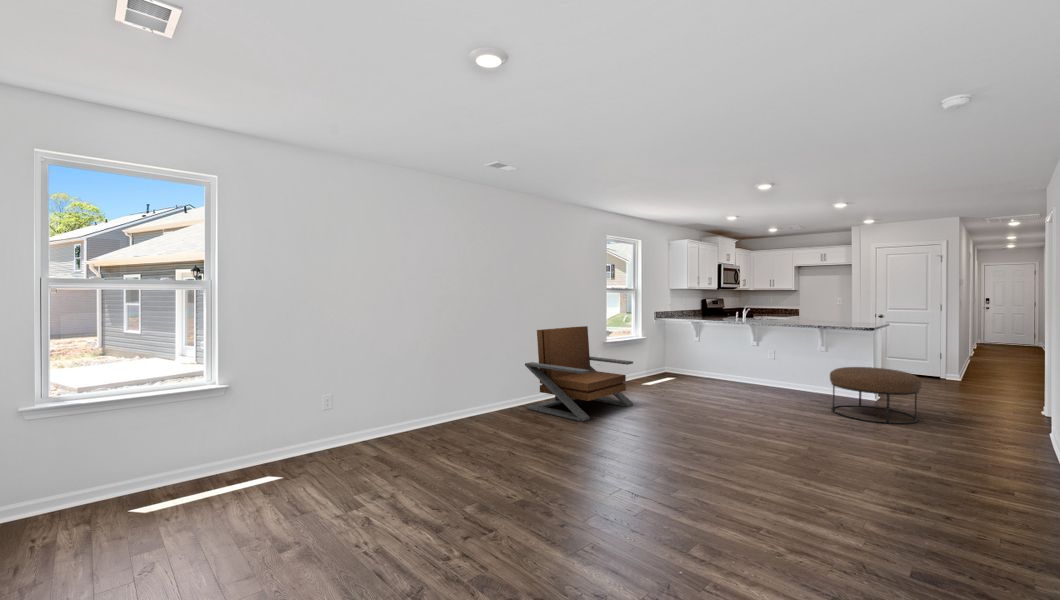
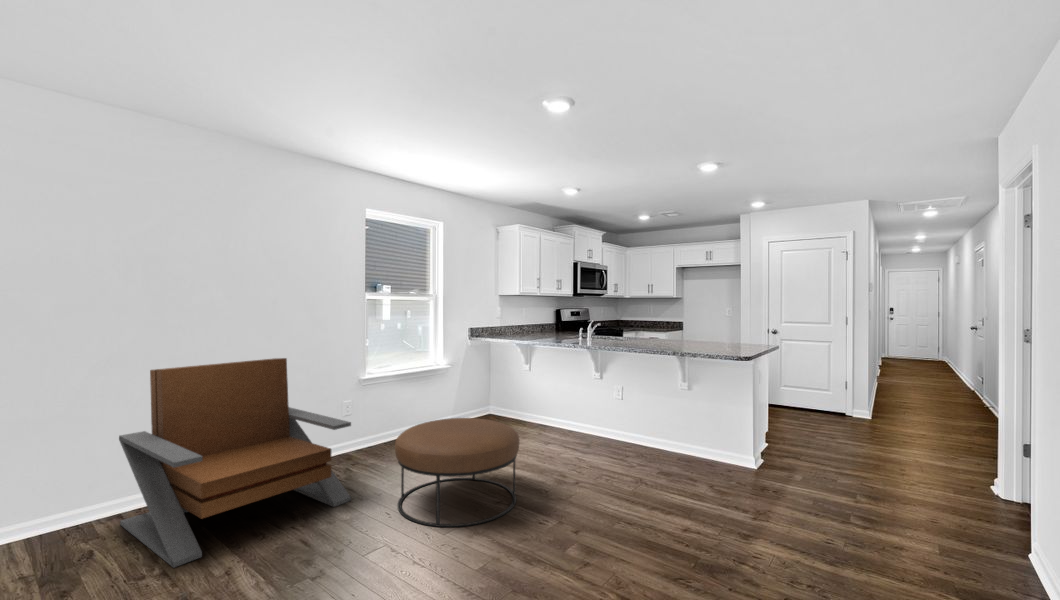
ottoman: present [830,367,922,424] -> present [395,418,519,527]

